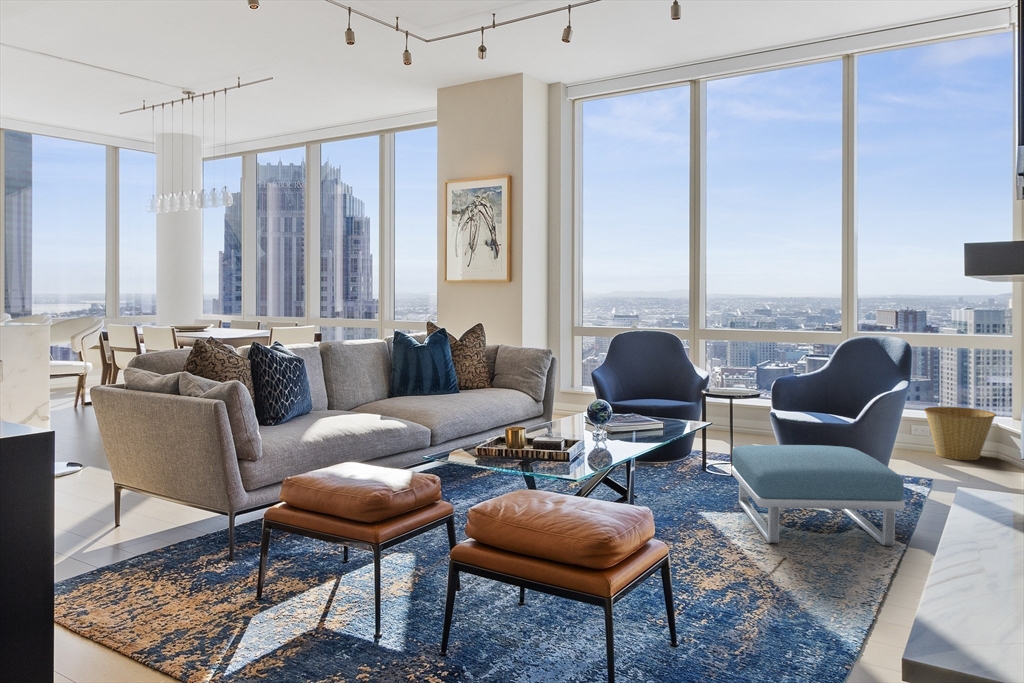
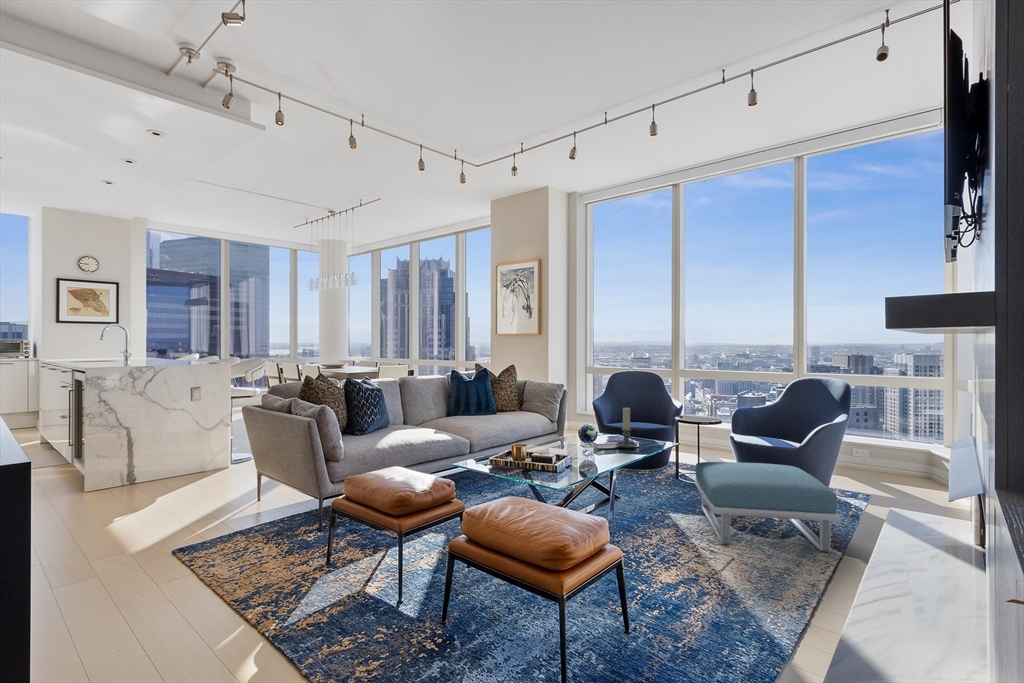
candle holder: none [632,379,659,431] -> present [616,408,637,448]
basket: present [924,407,996,460] -> none [860,435,922,479]

